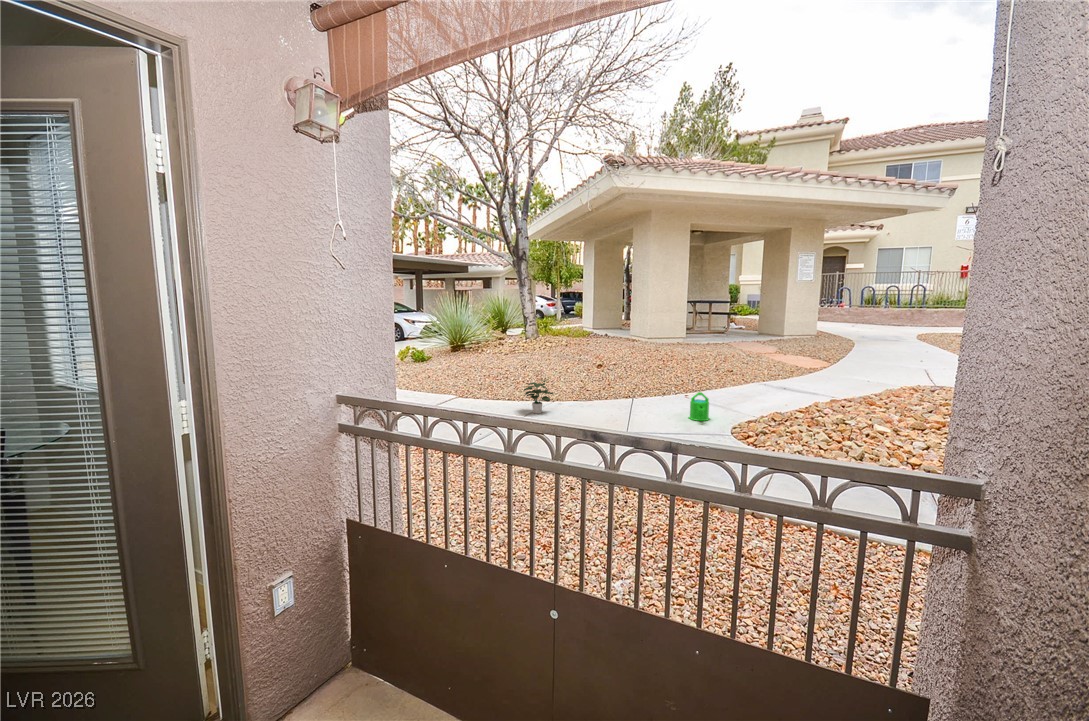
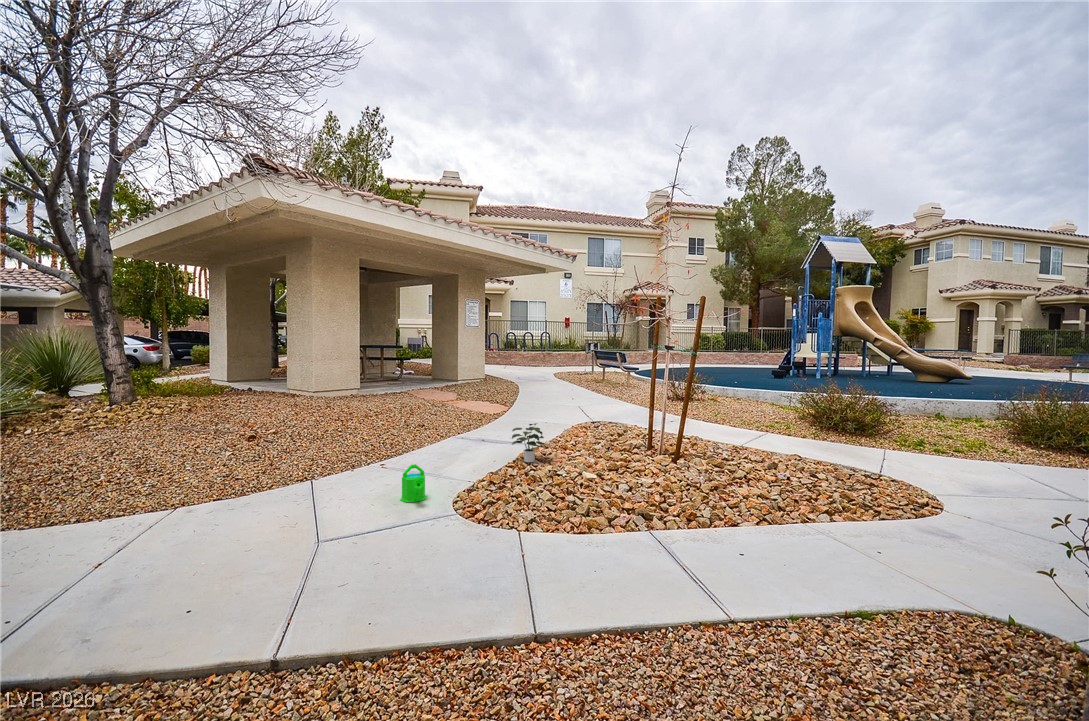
potted plant: present [524,380,553,414] -> present [512,423,546,462]

